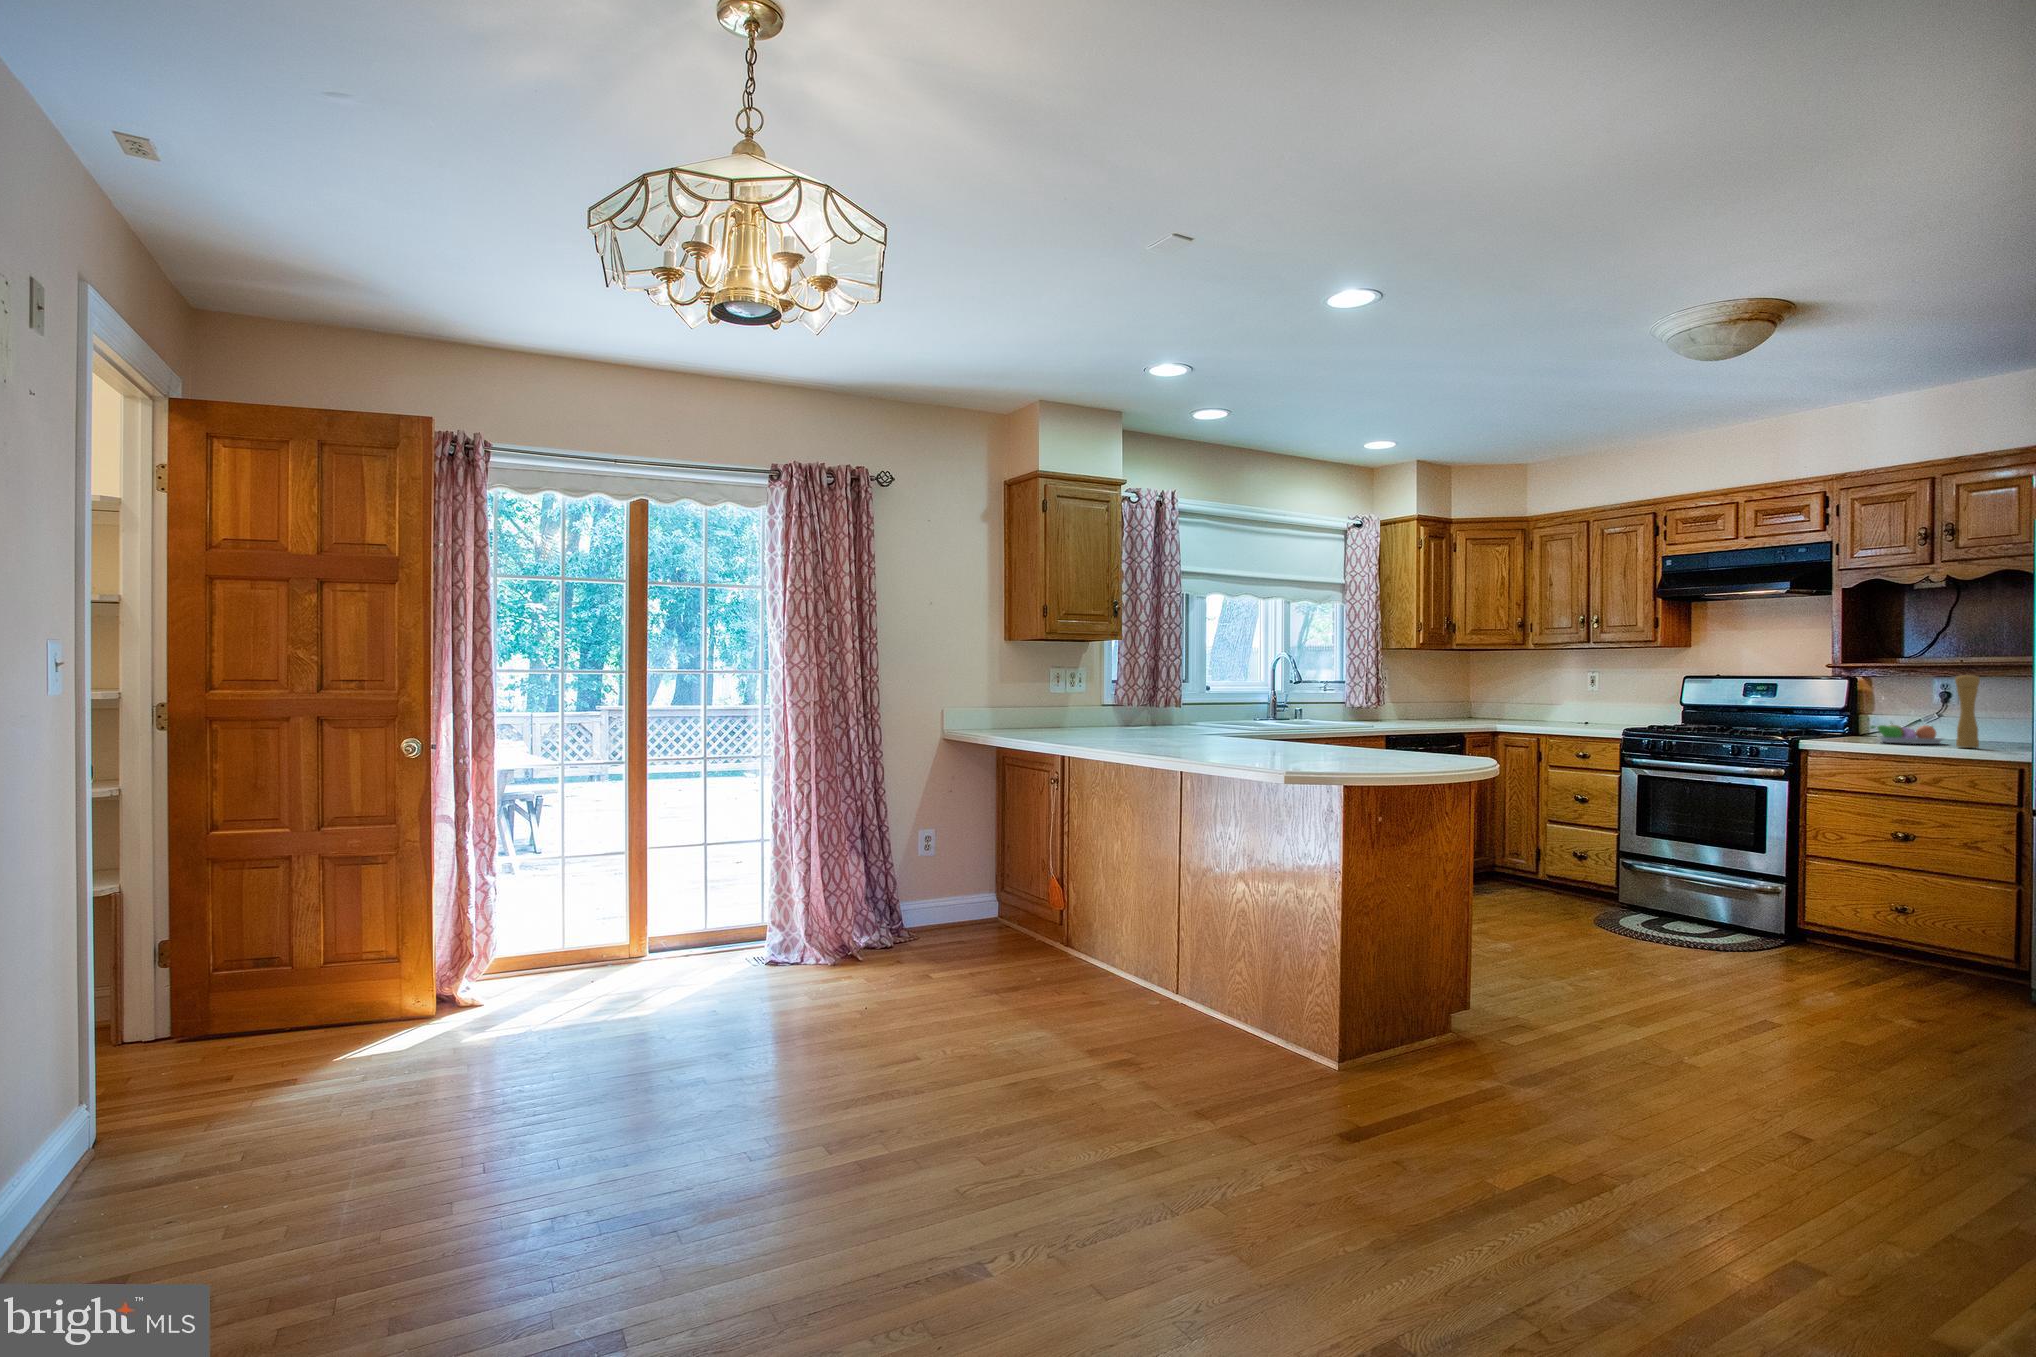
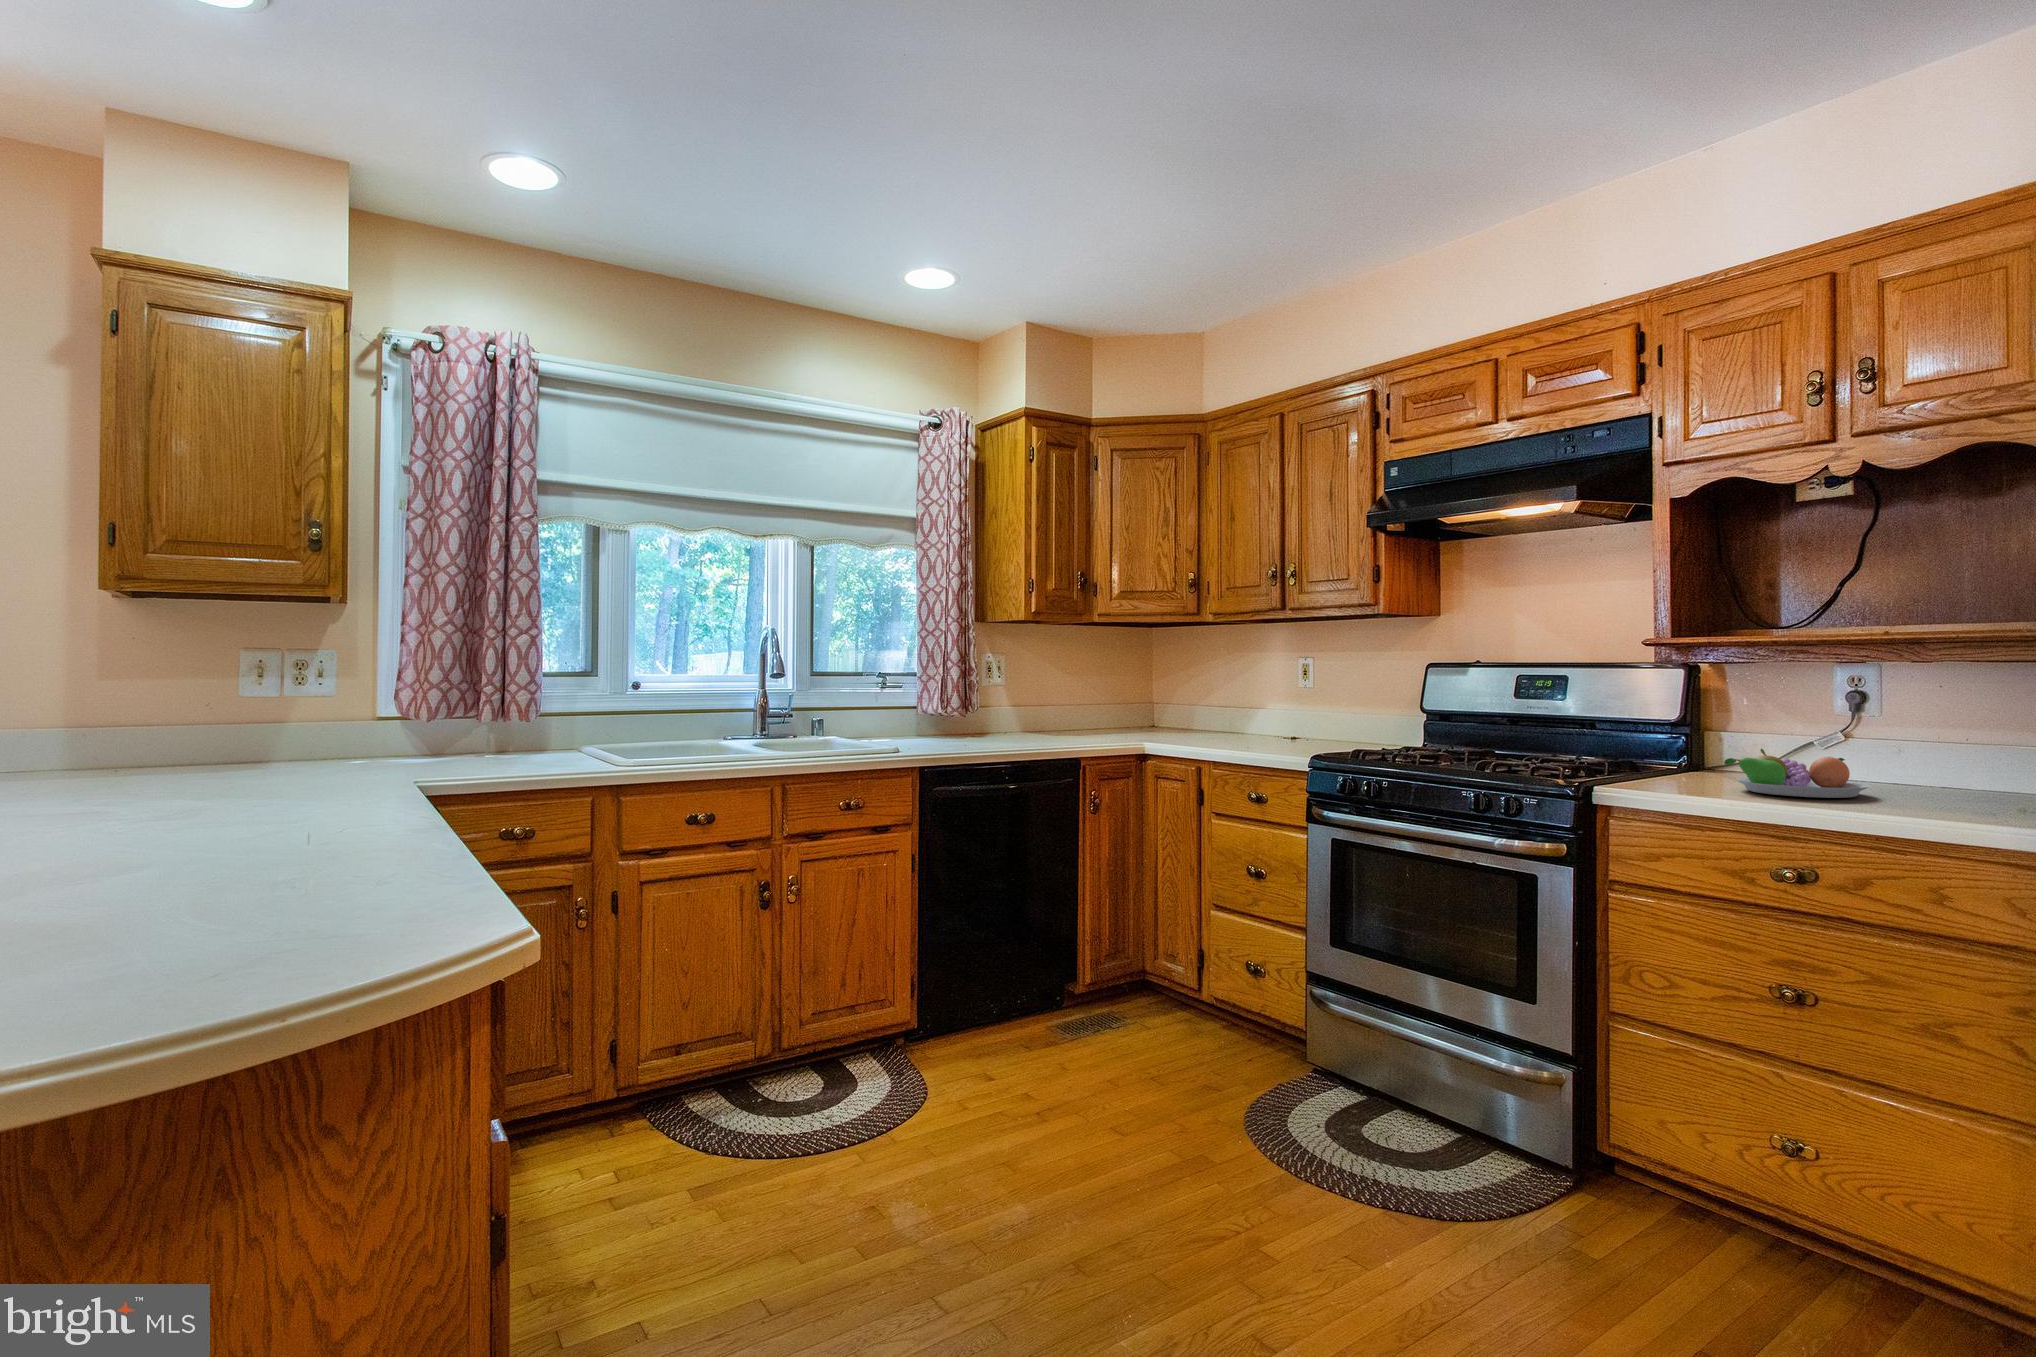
pepper mill: present [1955,674,1980,748] -> none [1900,655,1954,813]

